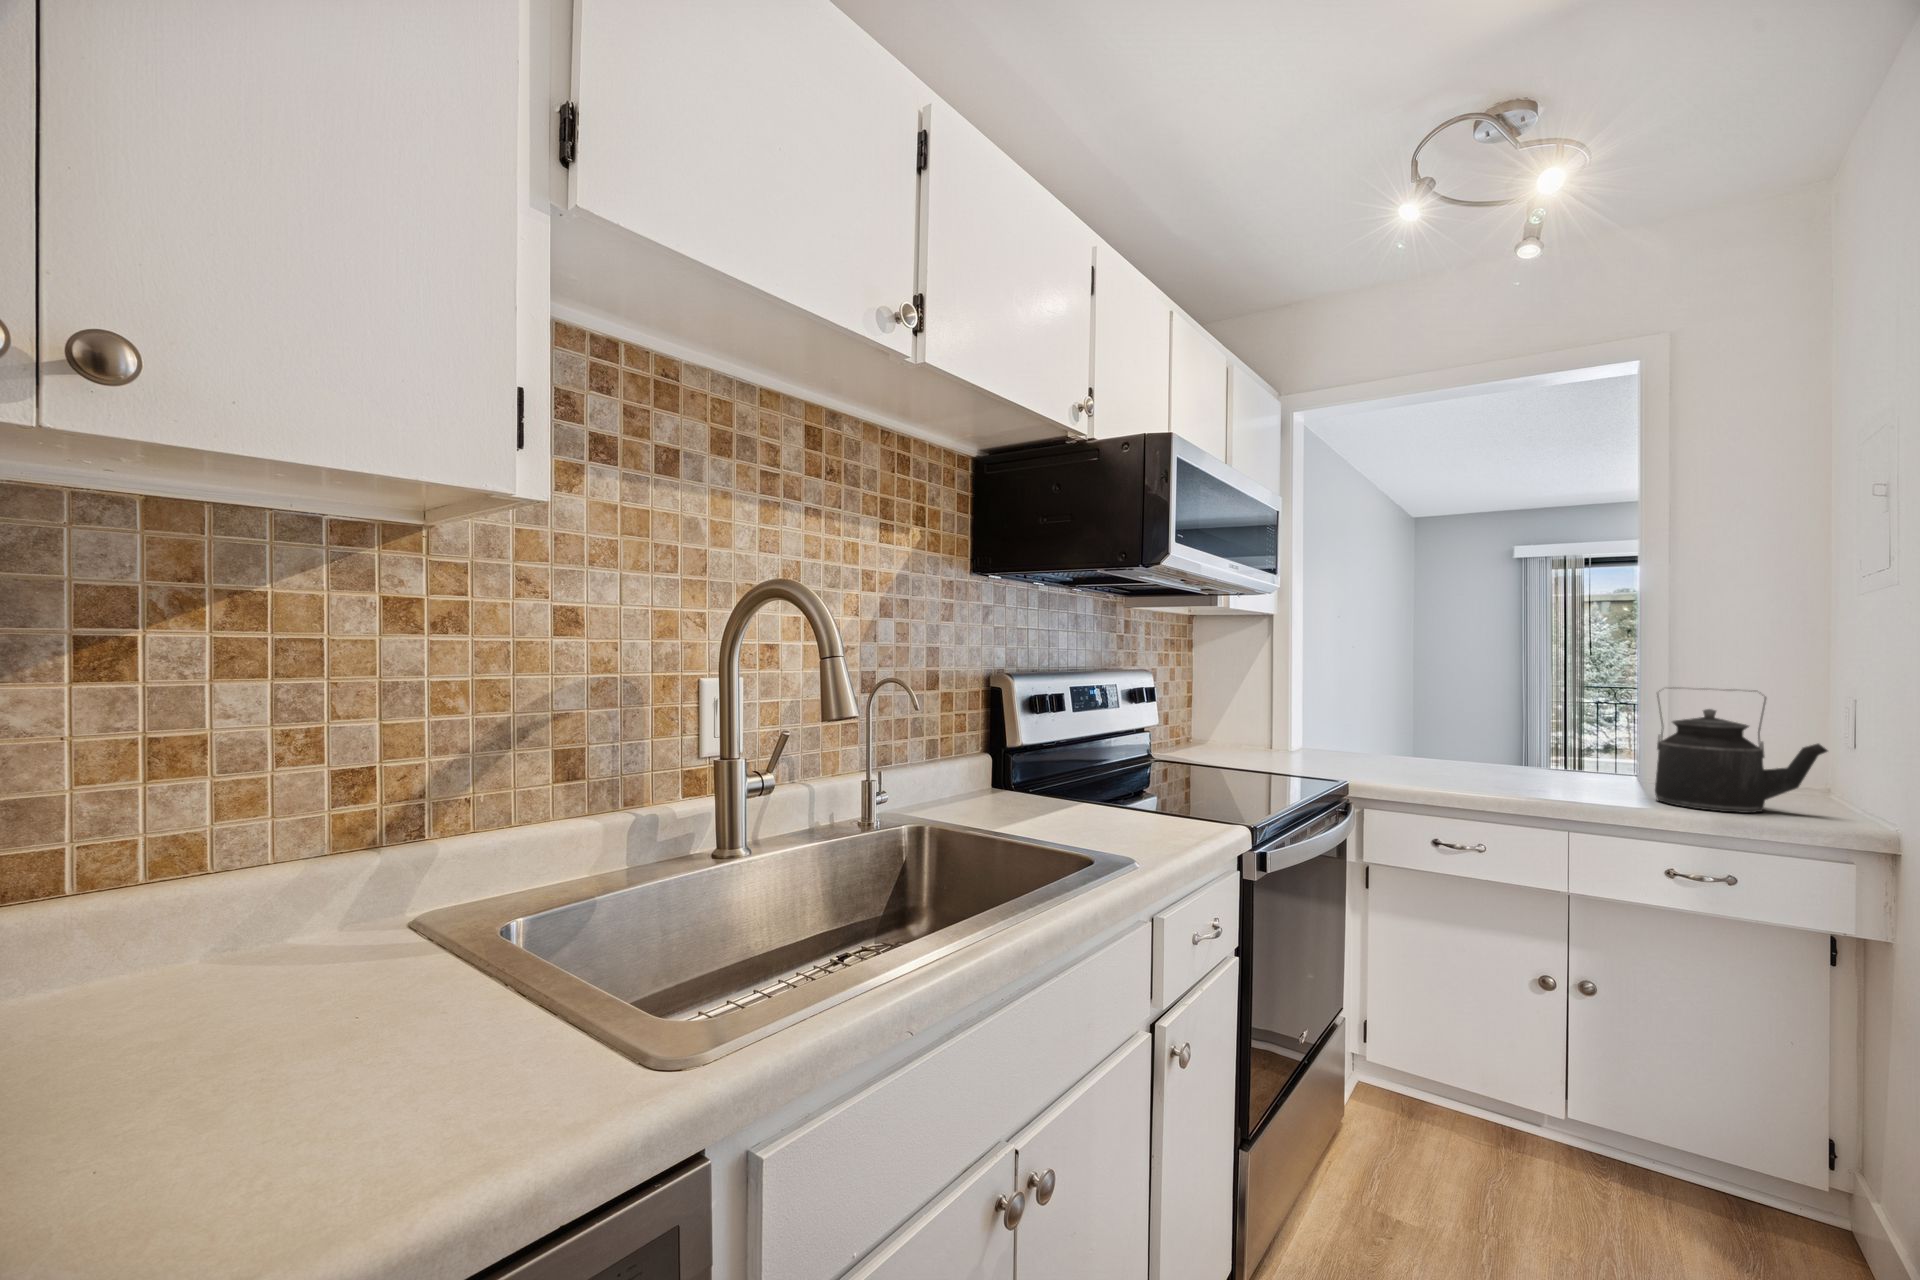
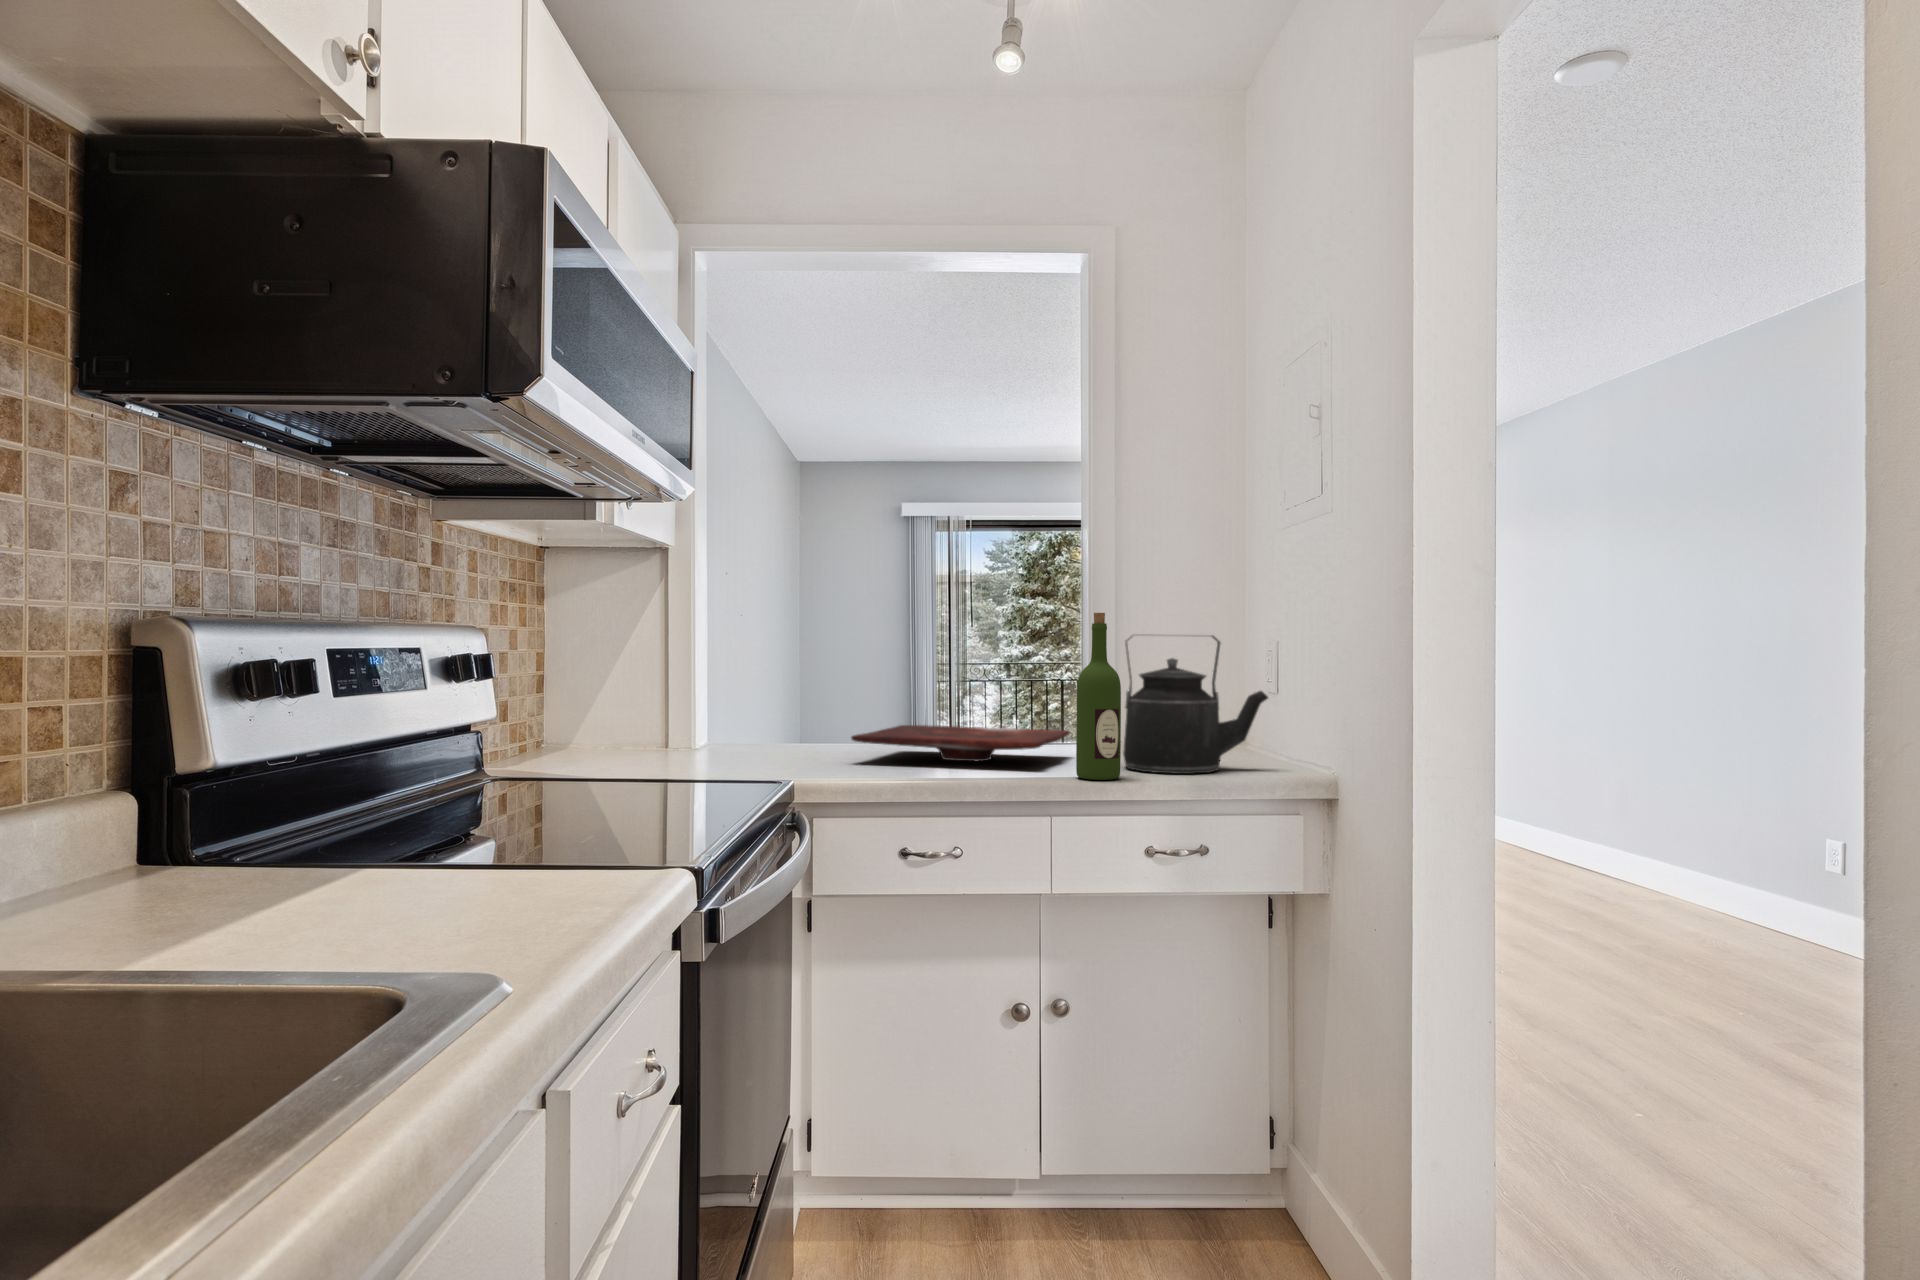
wine bottle: none [1593,670,1639,807] -> present [1076,613,1121,780]
cutting board: none [1400,746,1610,780] -> present [851,725,1070,762]

